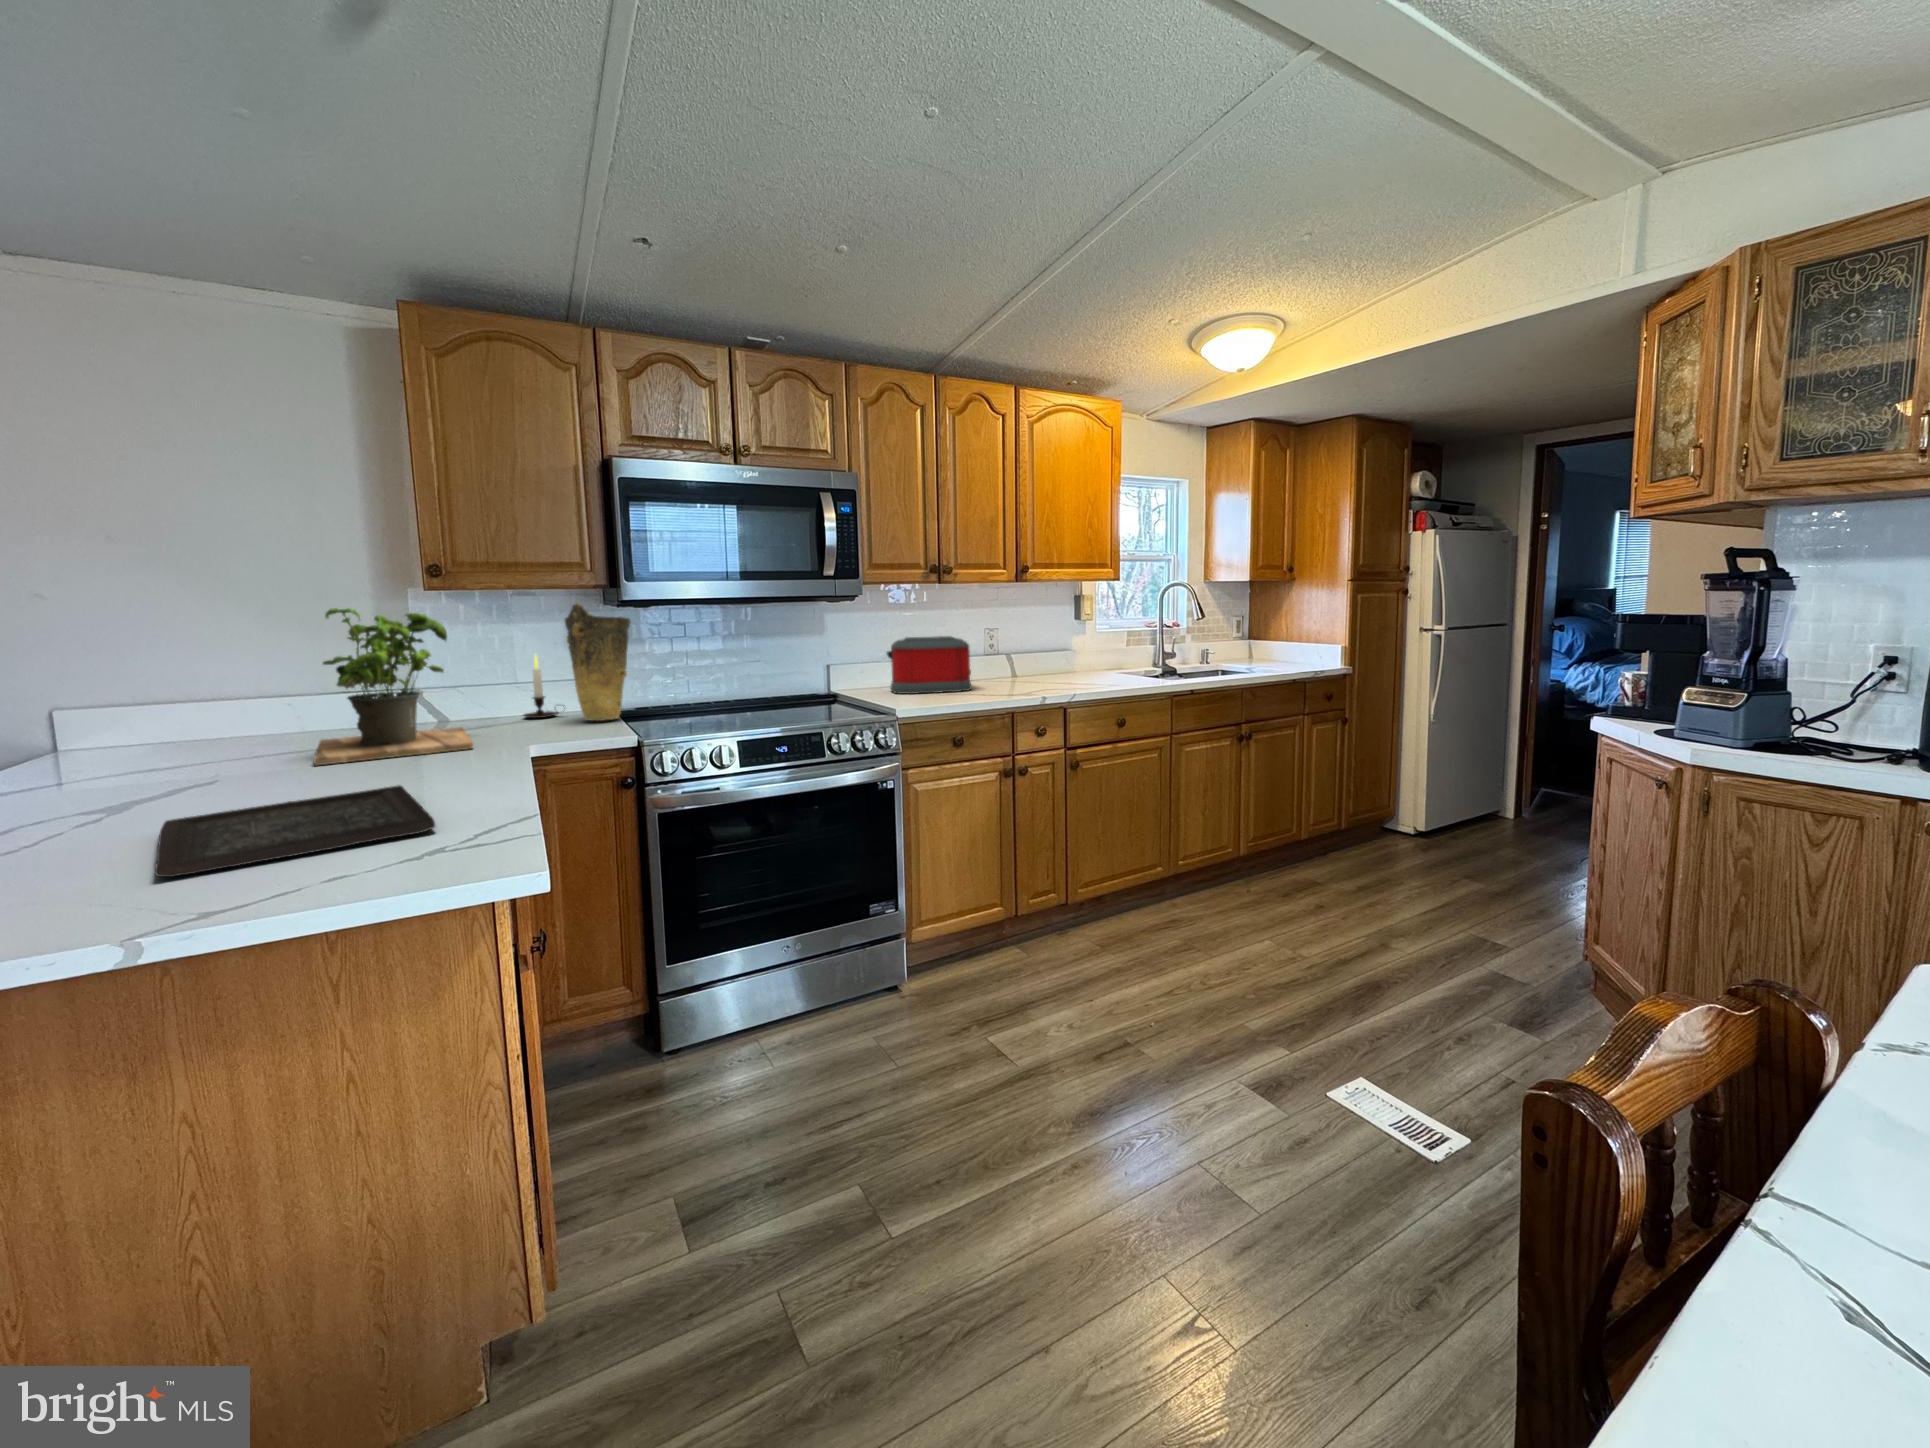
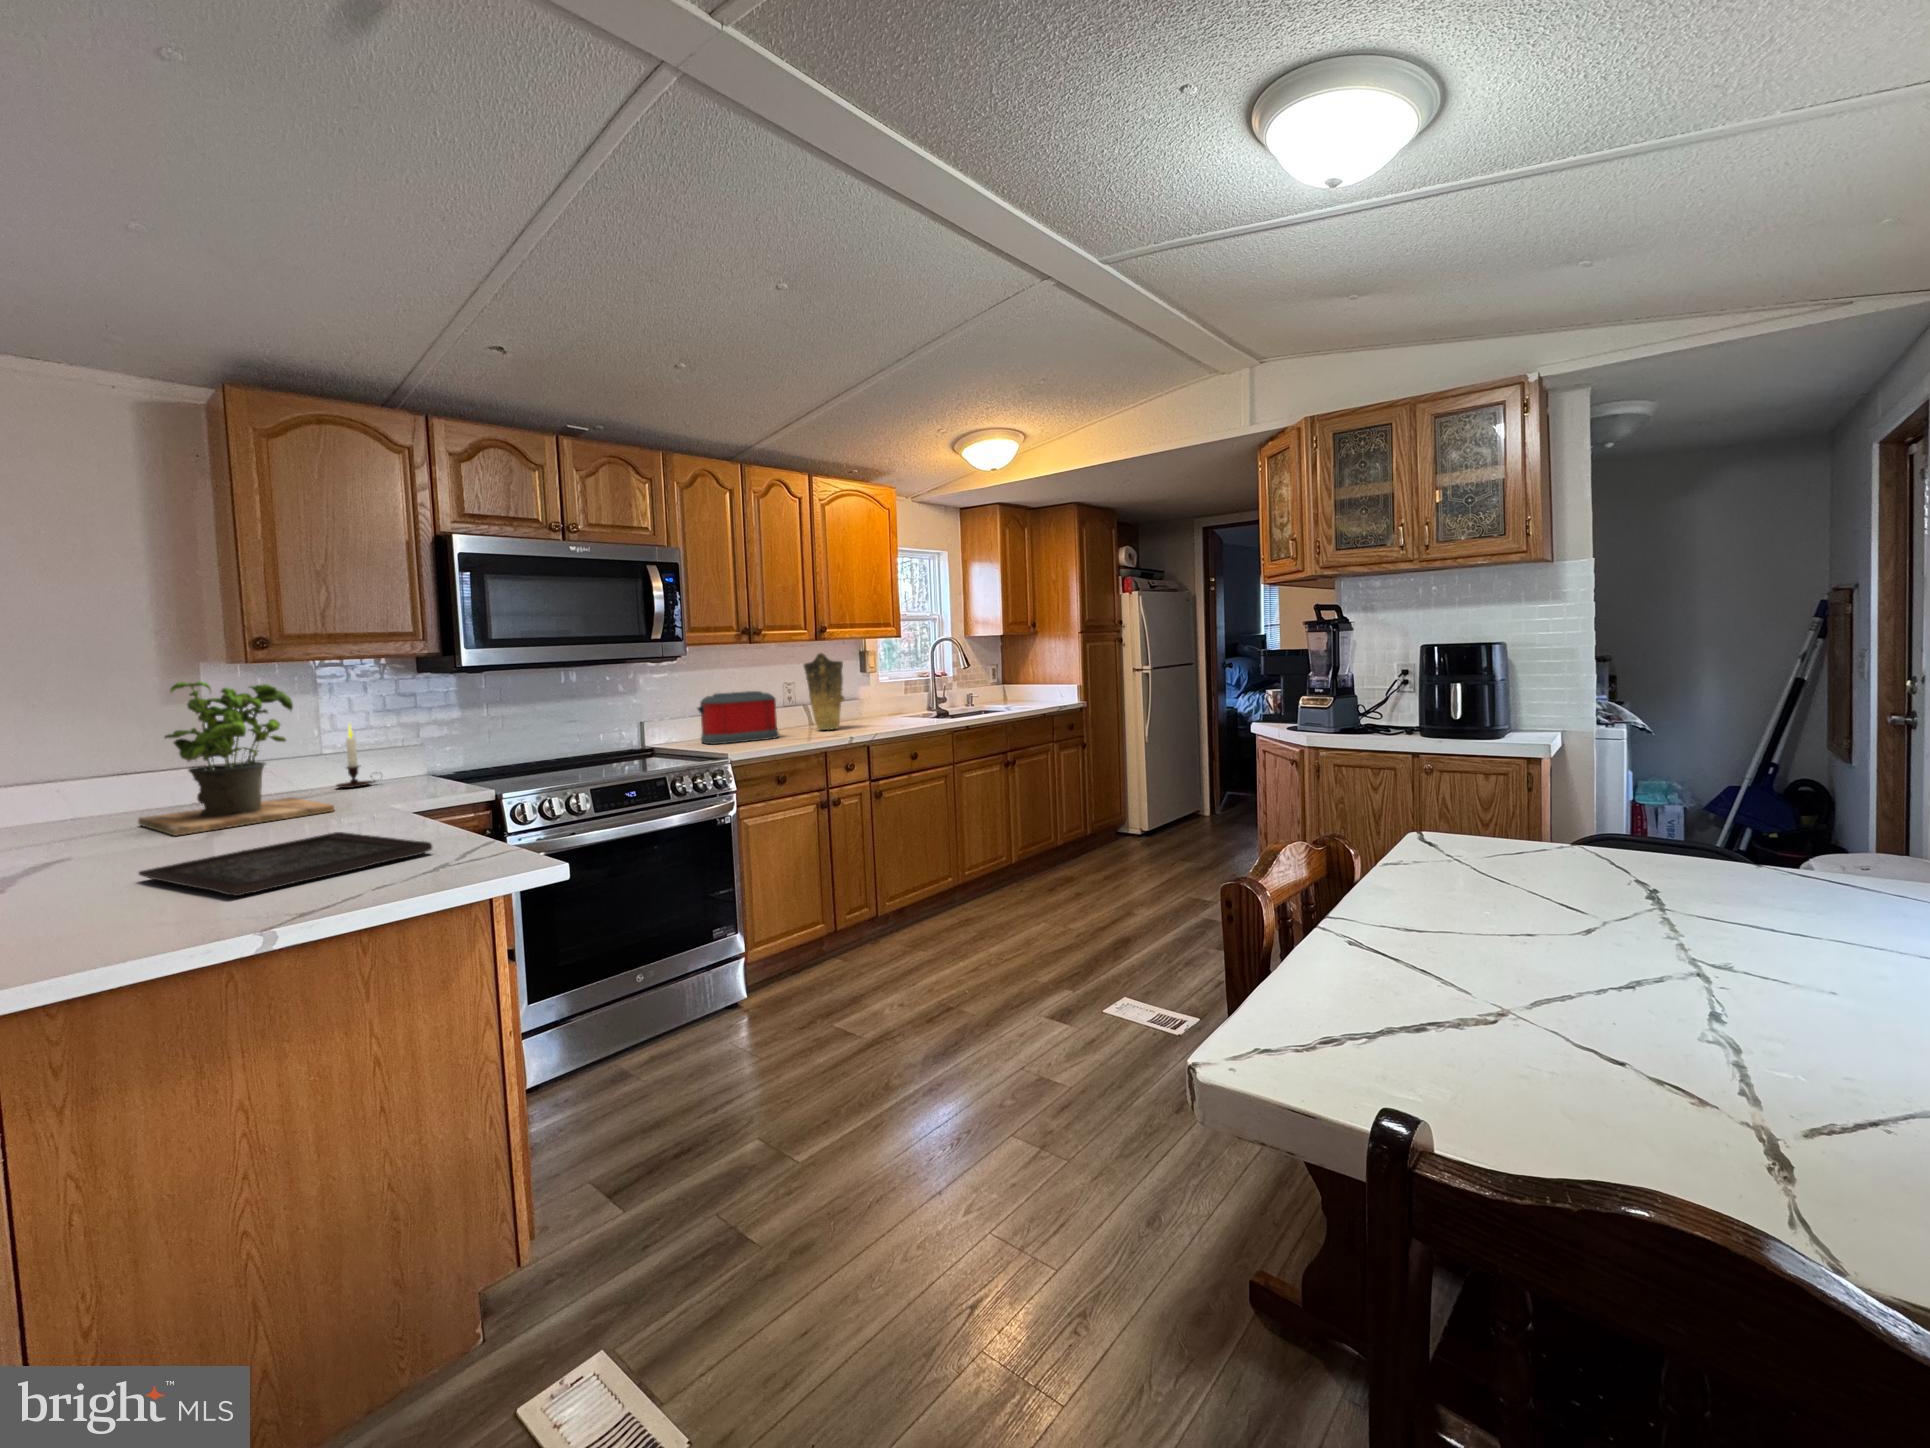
vase: present [565,603,631,721] -> present [803,653,844,730]

